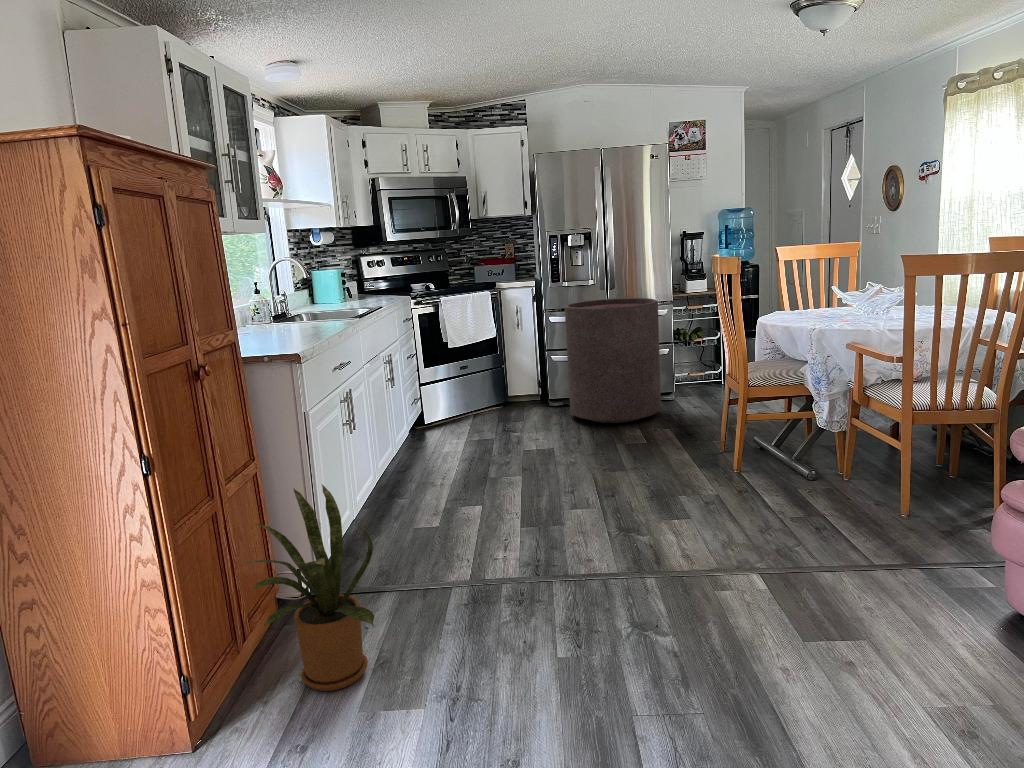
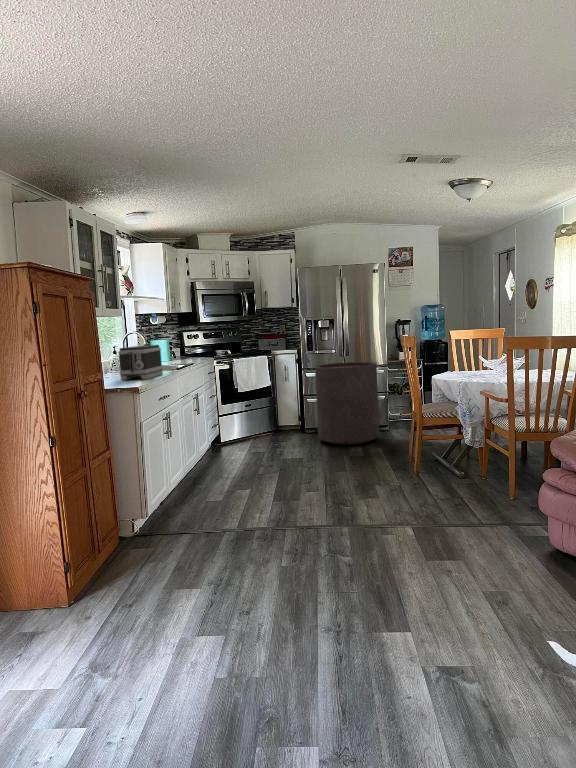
toaster: none [264,278,338,338] -> present [118,345,163,380]
house plant: present [243,485,374,691] -> none [96,462,174,581]

